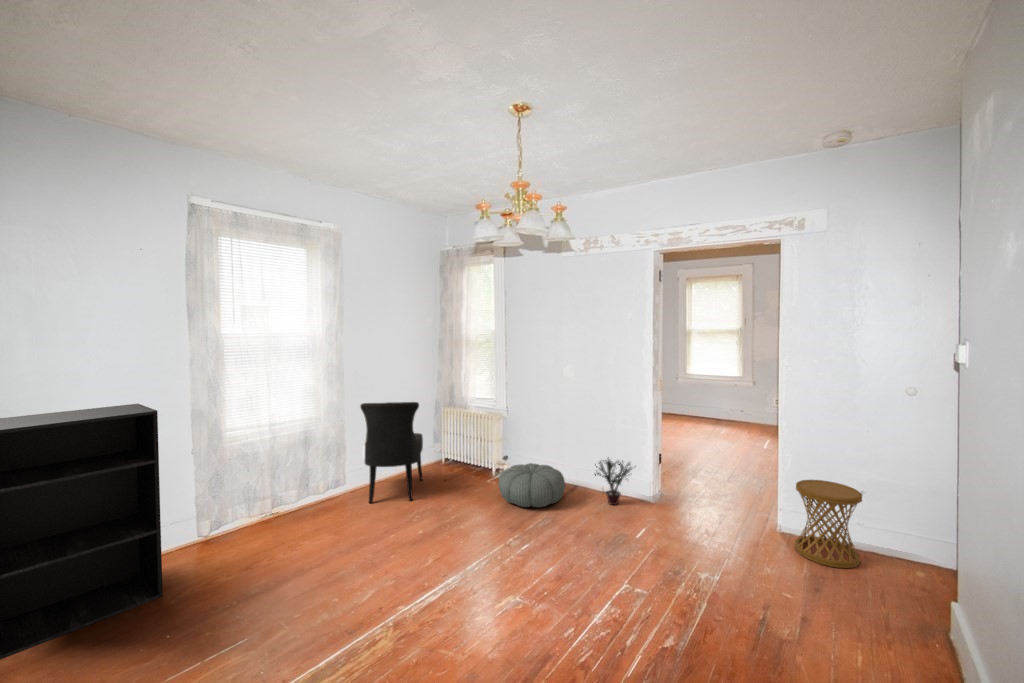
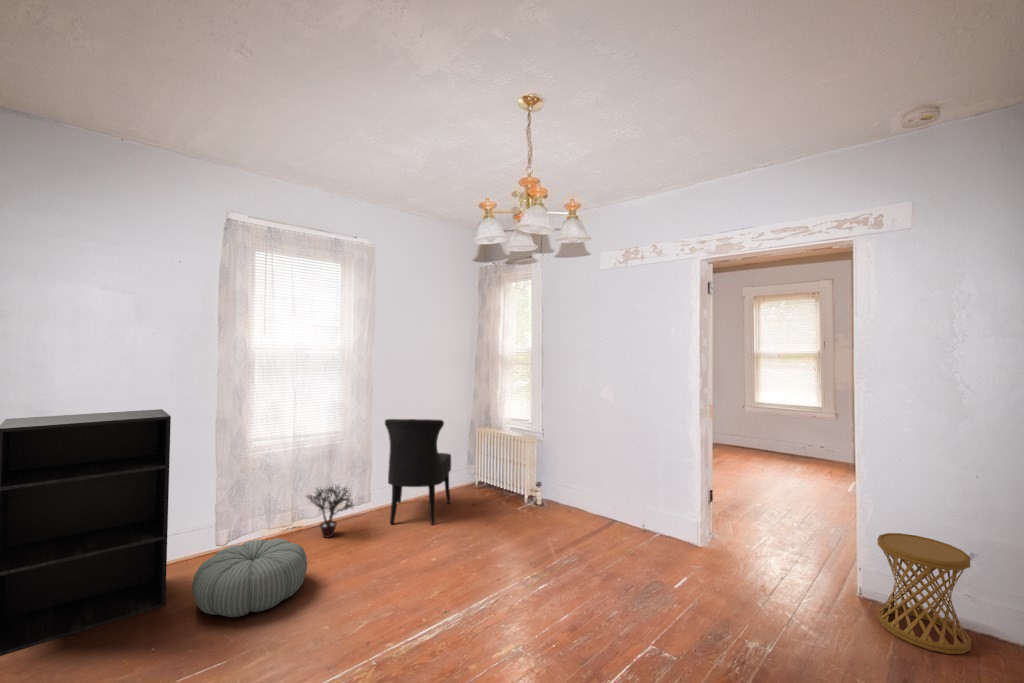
potted plant: present [595,457,636,505] -> present [307,487,353,538]
pouf: present [498,463,565,507] -> present [192,539,307,617]

